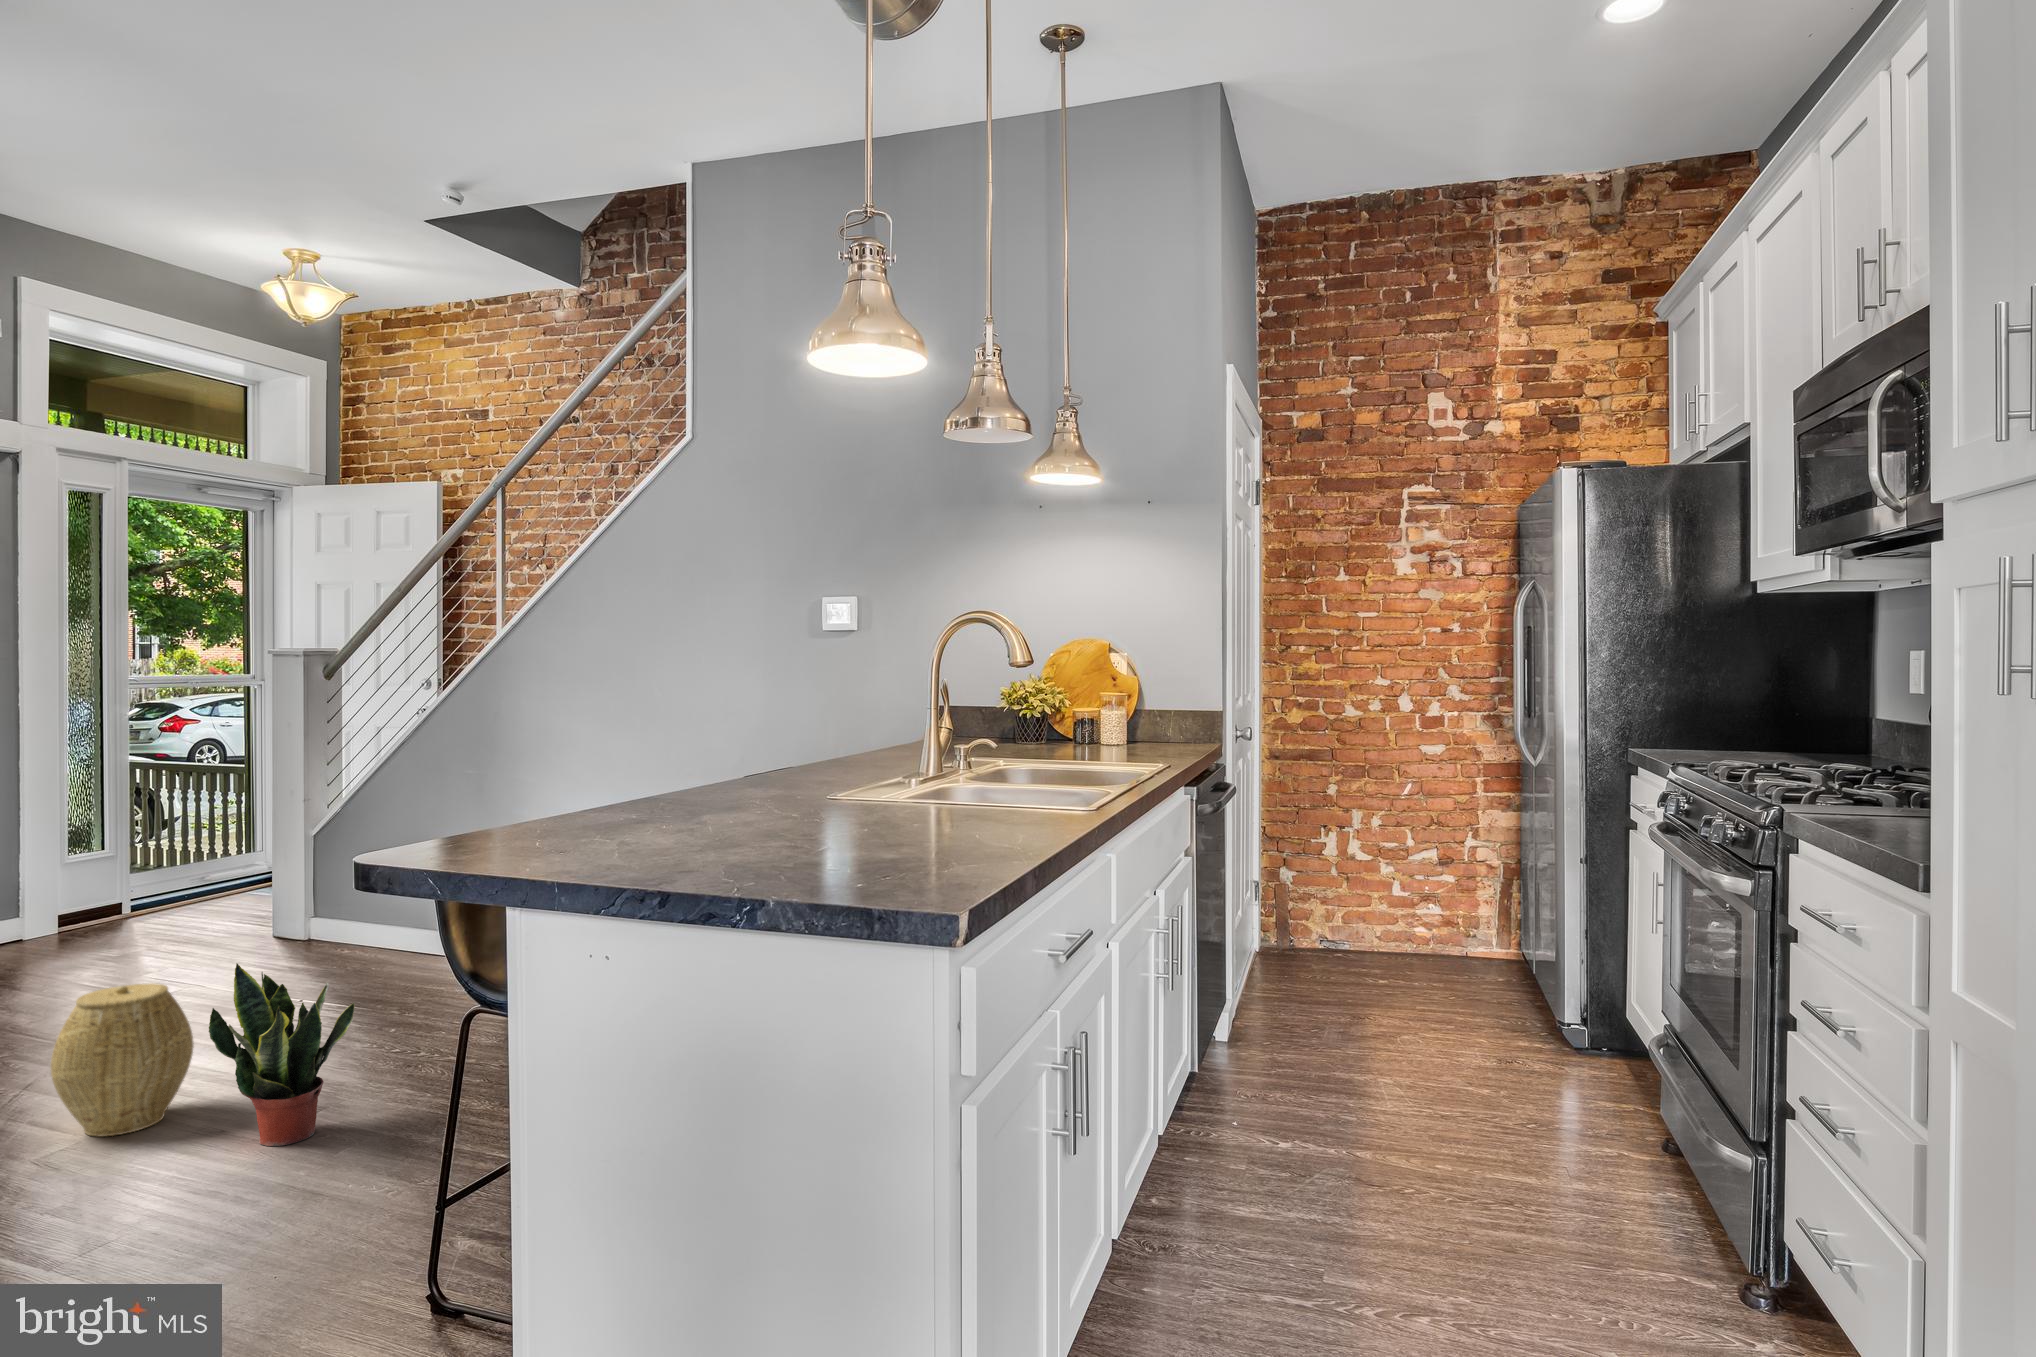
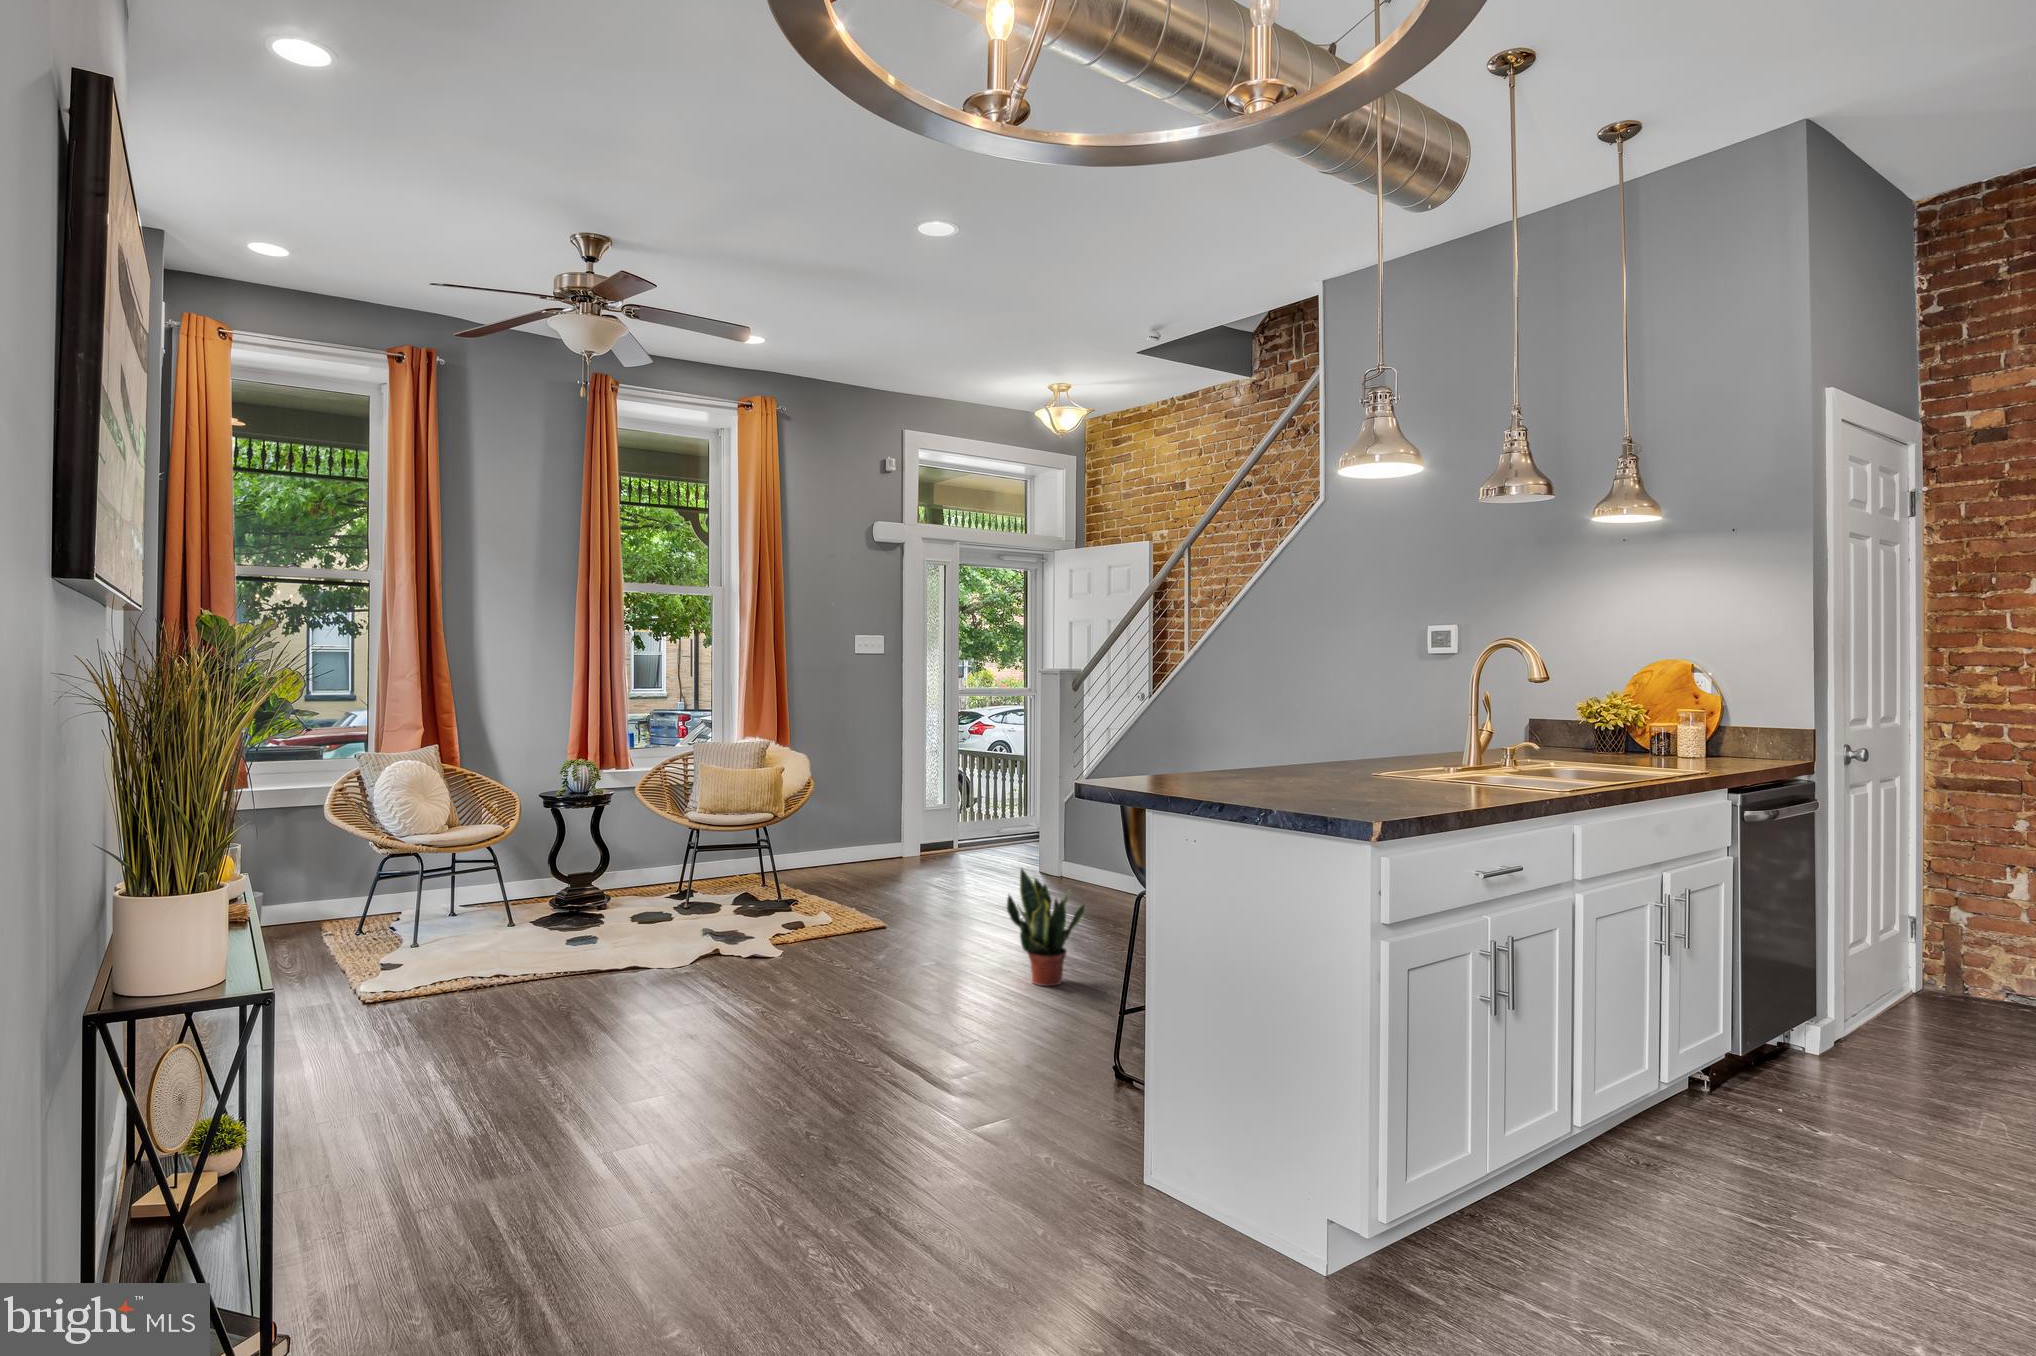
woven basket: present [51,983,194,1137] -> none [929,876,998,965]

